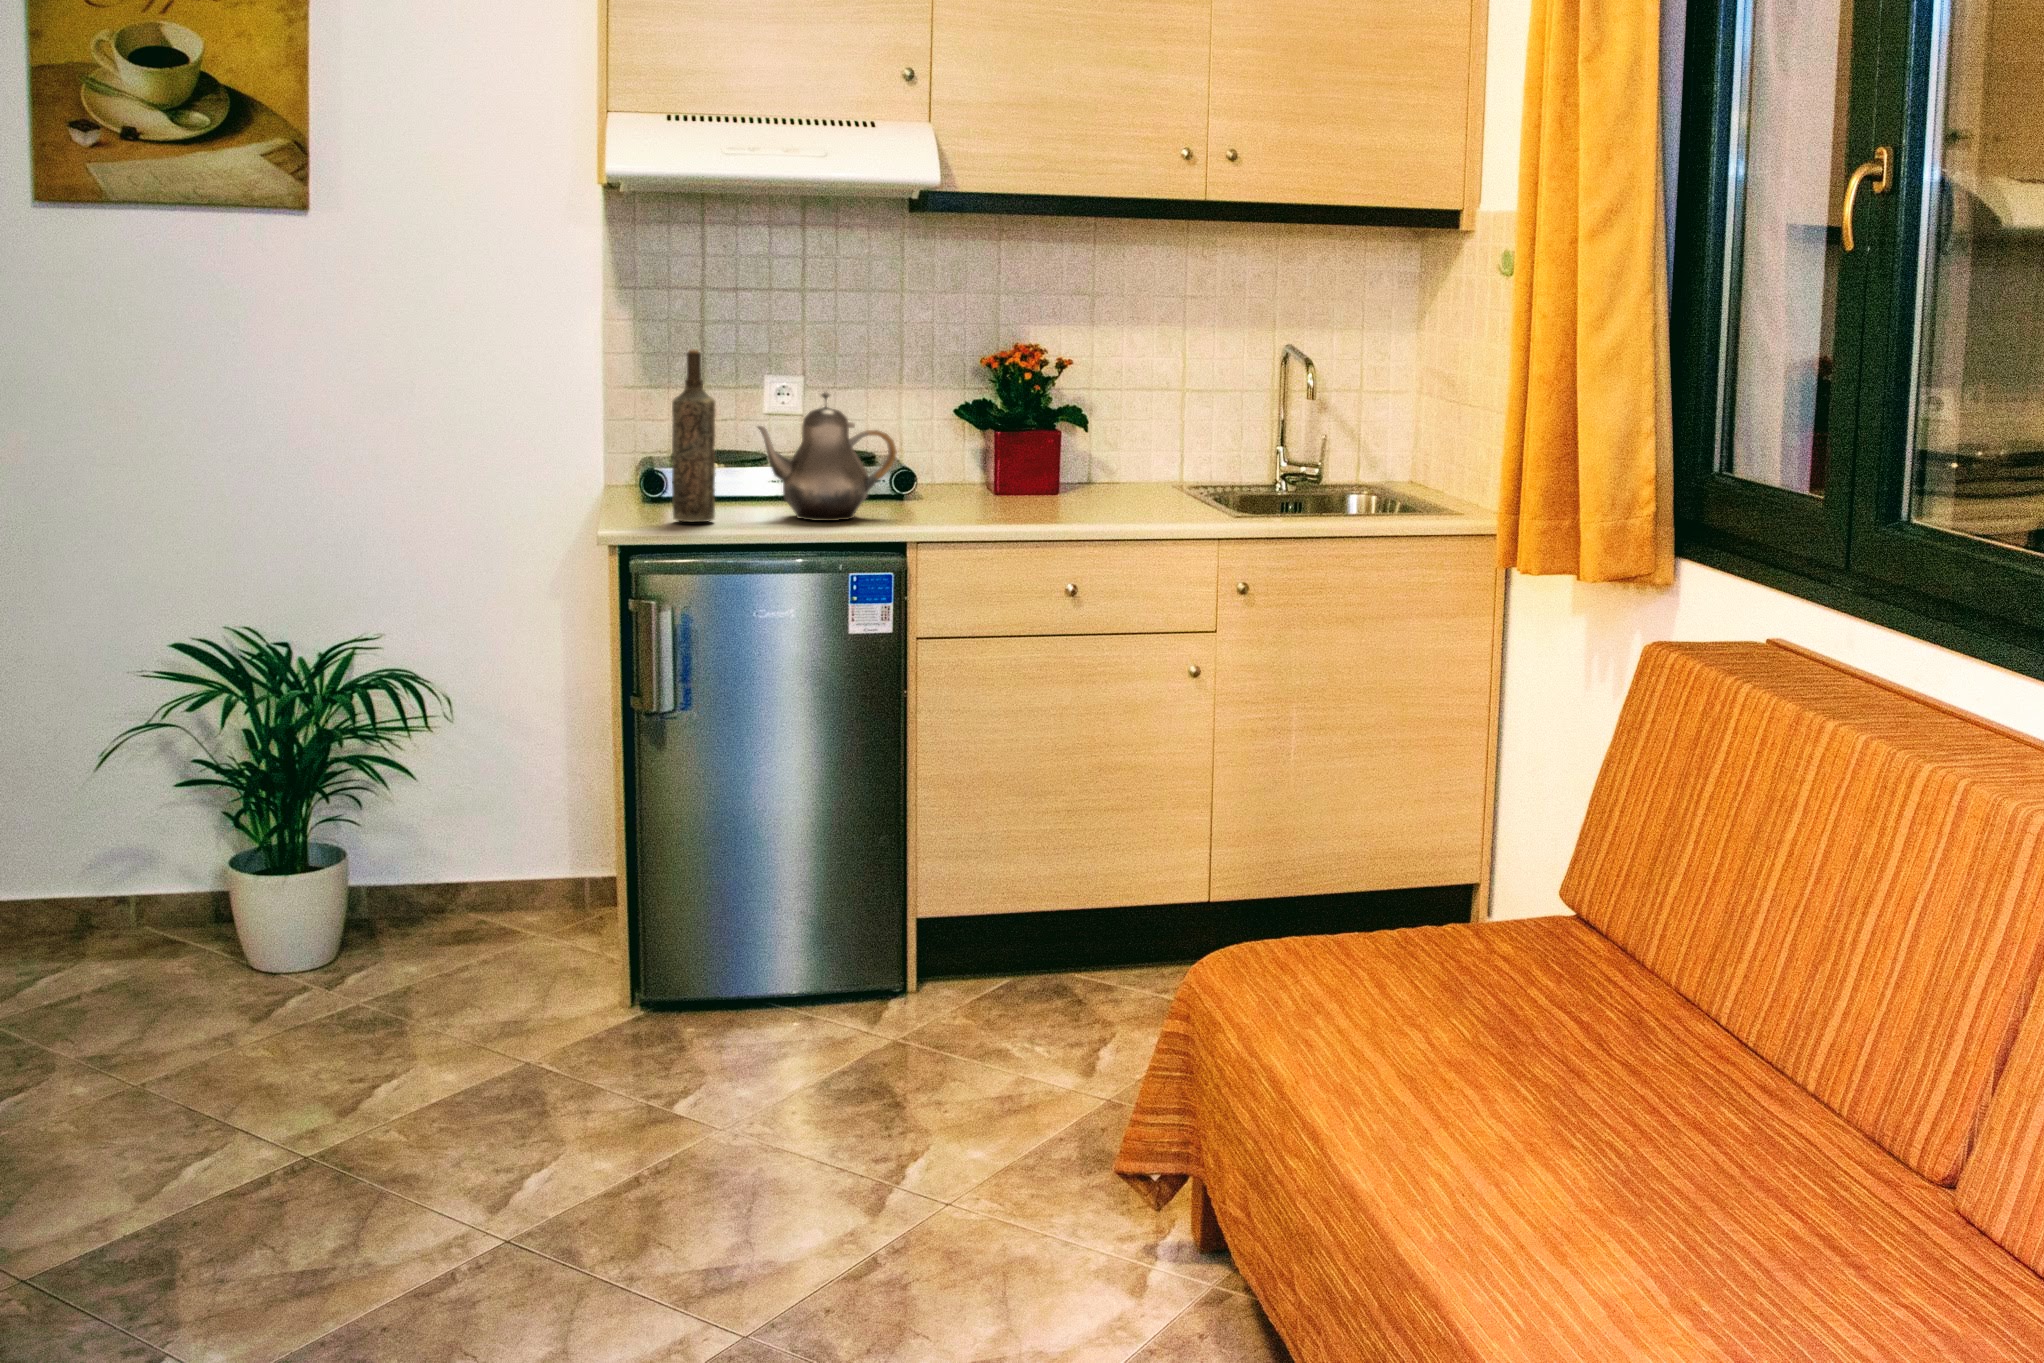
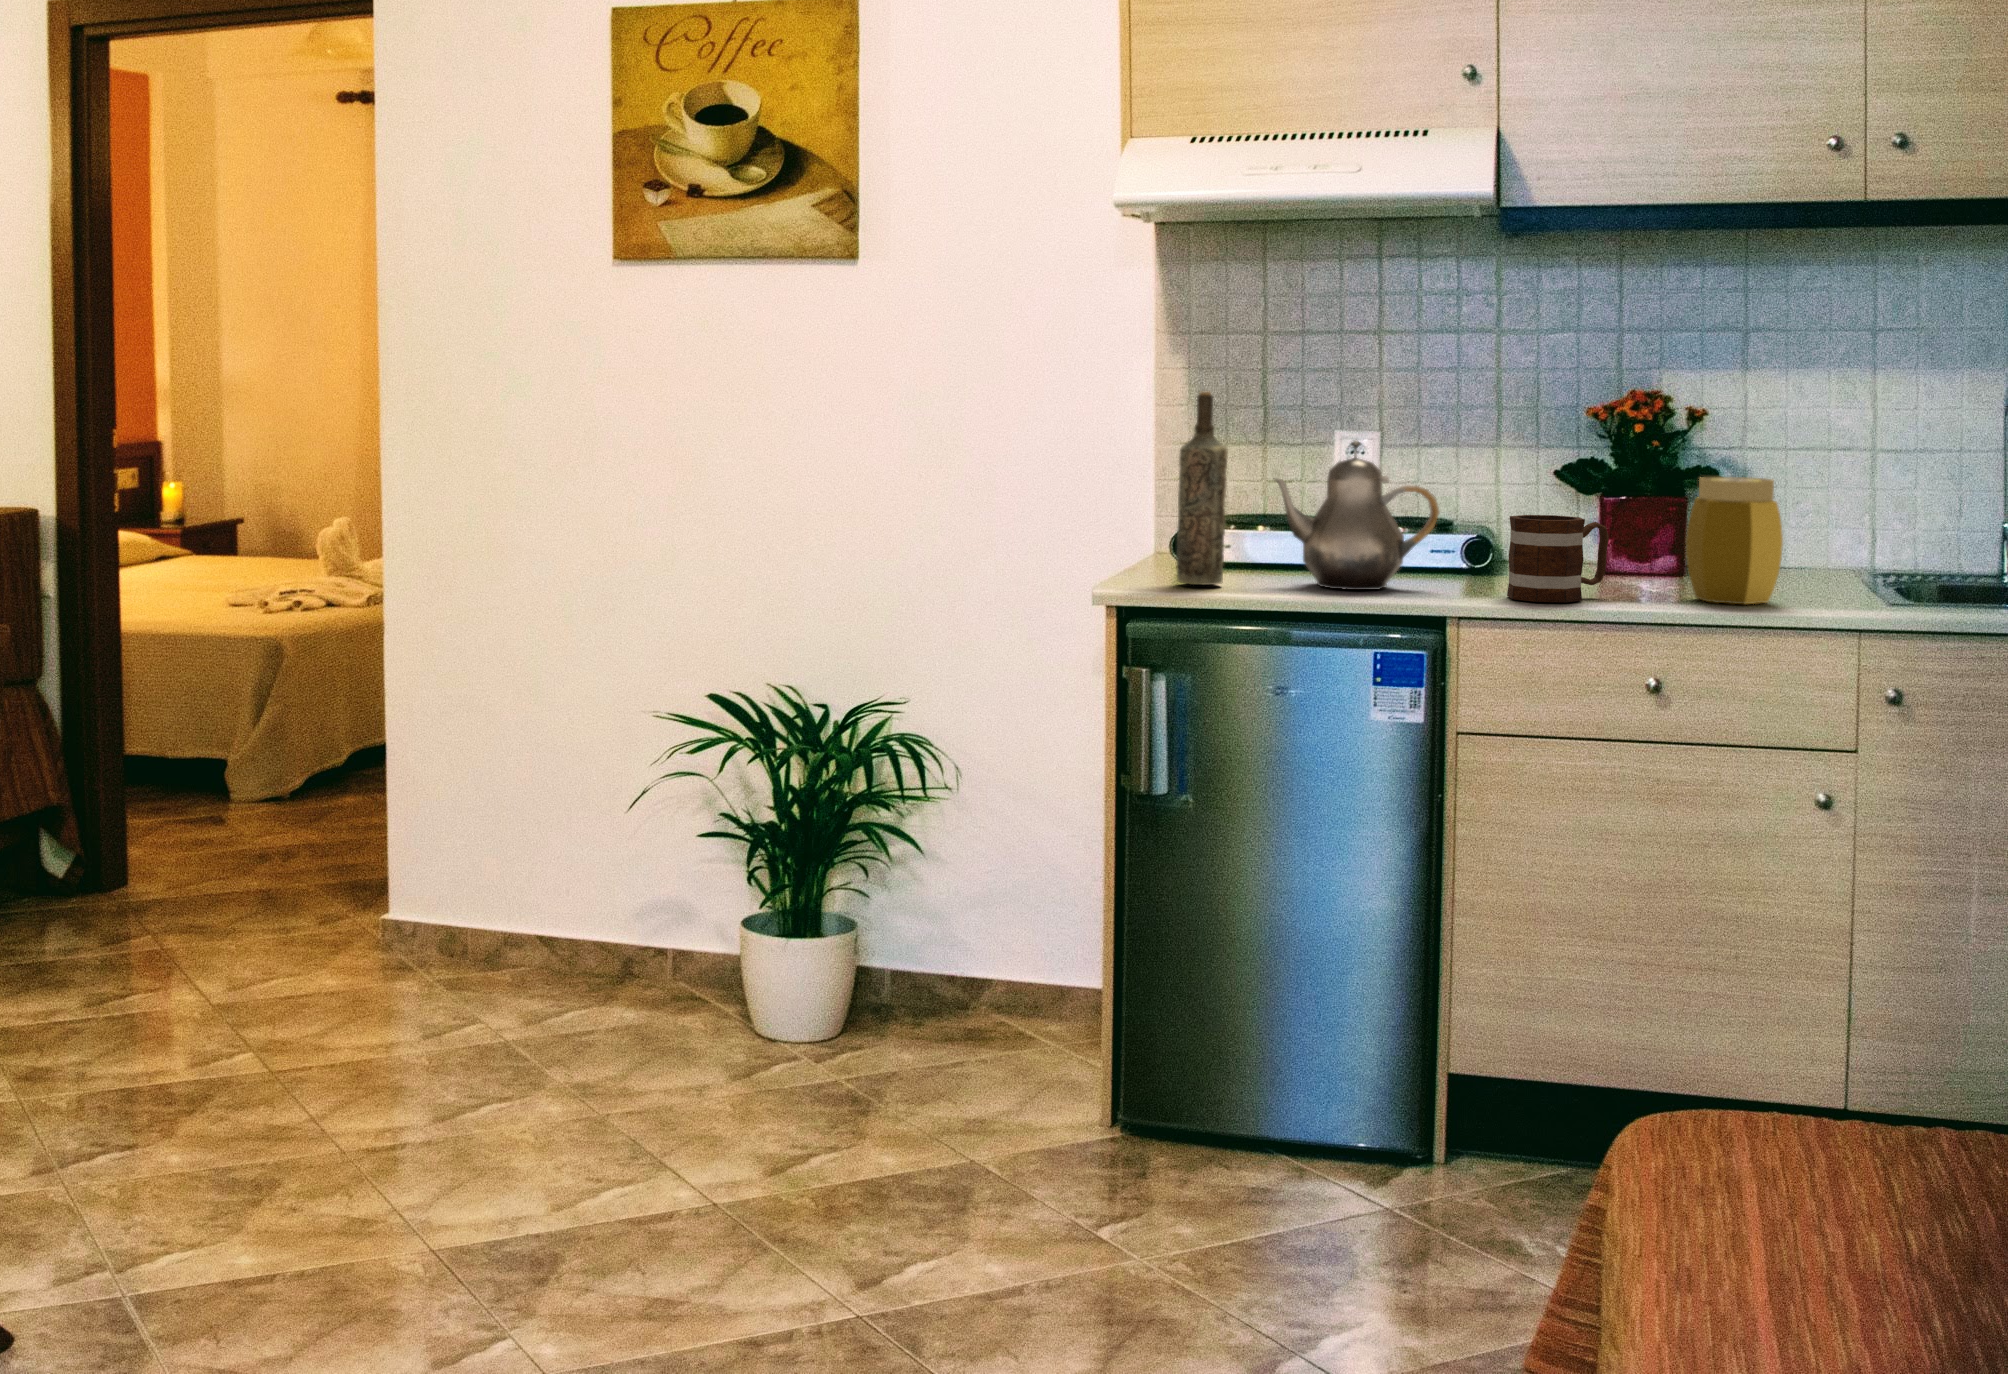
jar: none [1088,419,1158,520] -> present [1686,477,1783,604]
mug: none [954,453,1031,526] -> present [1507,515,1609,602]

